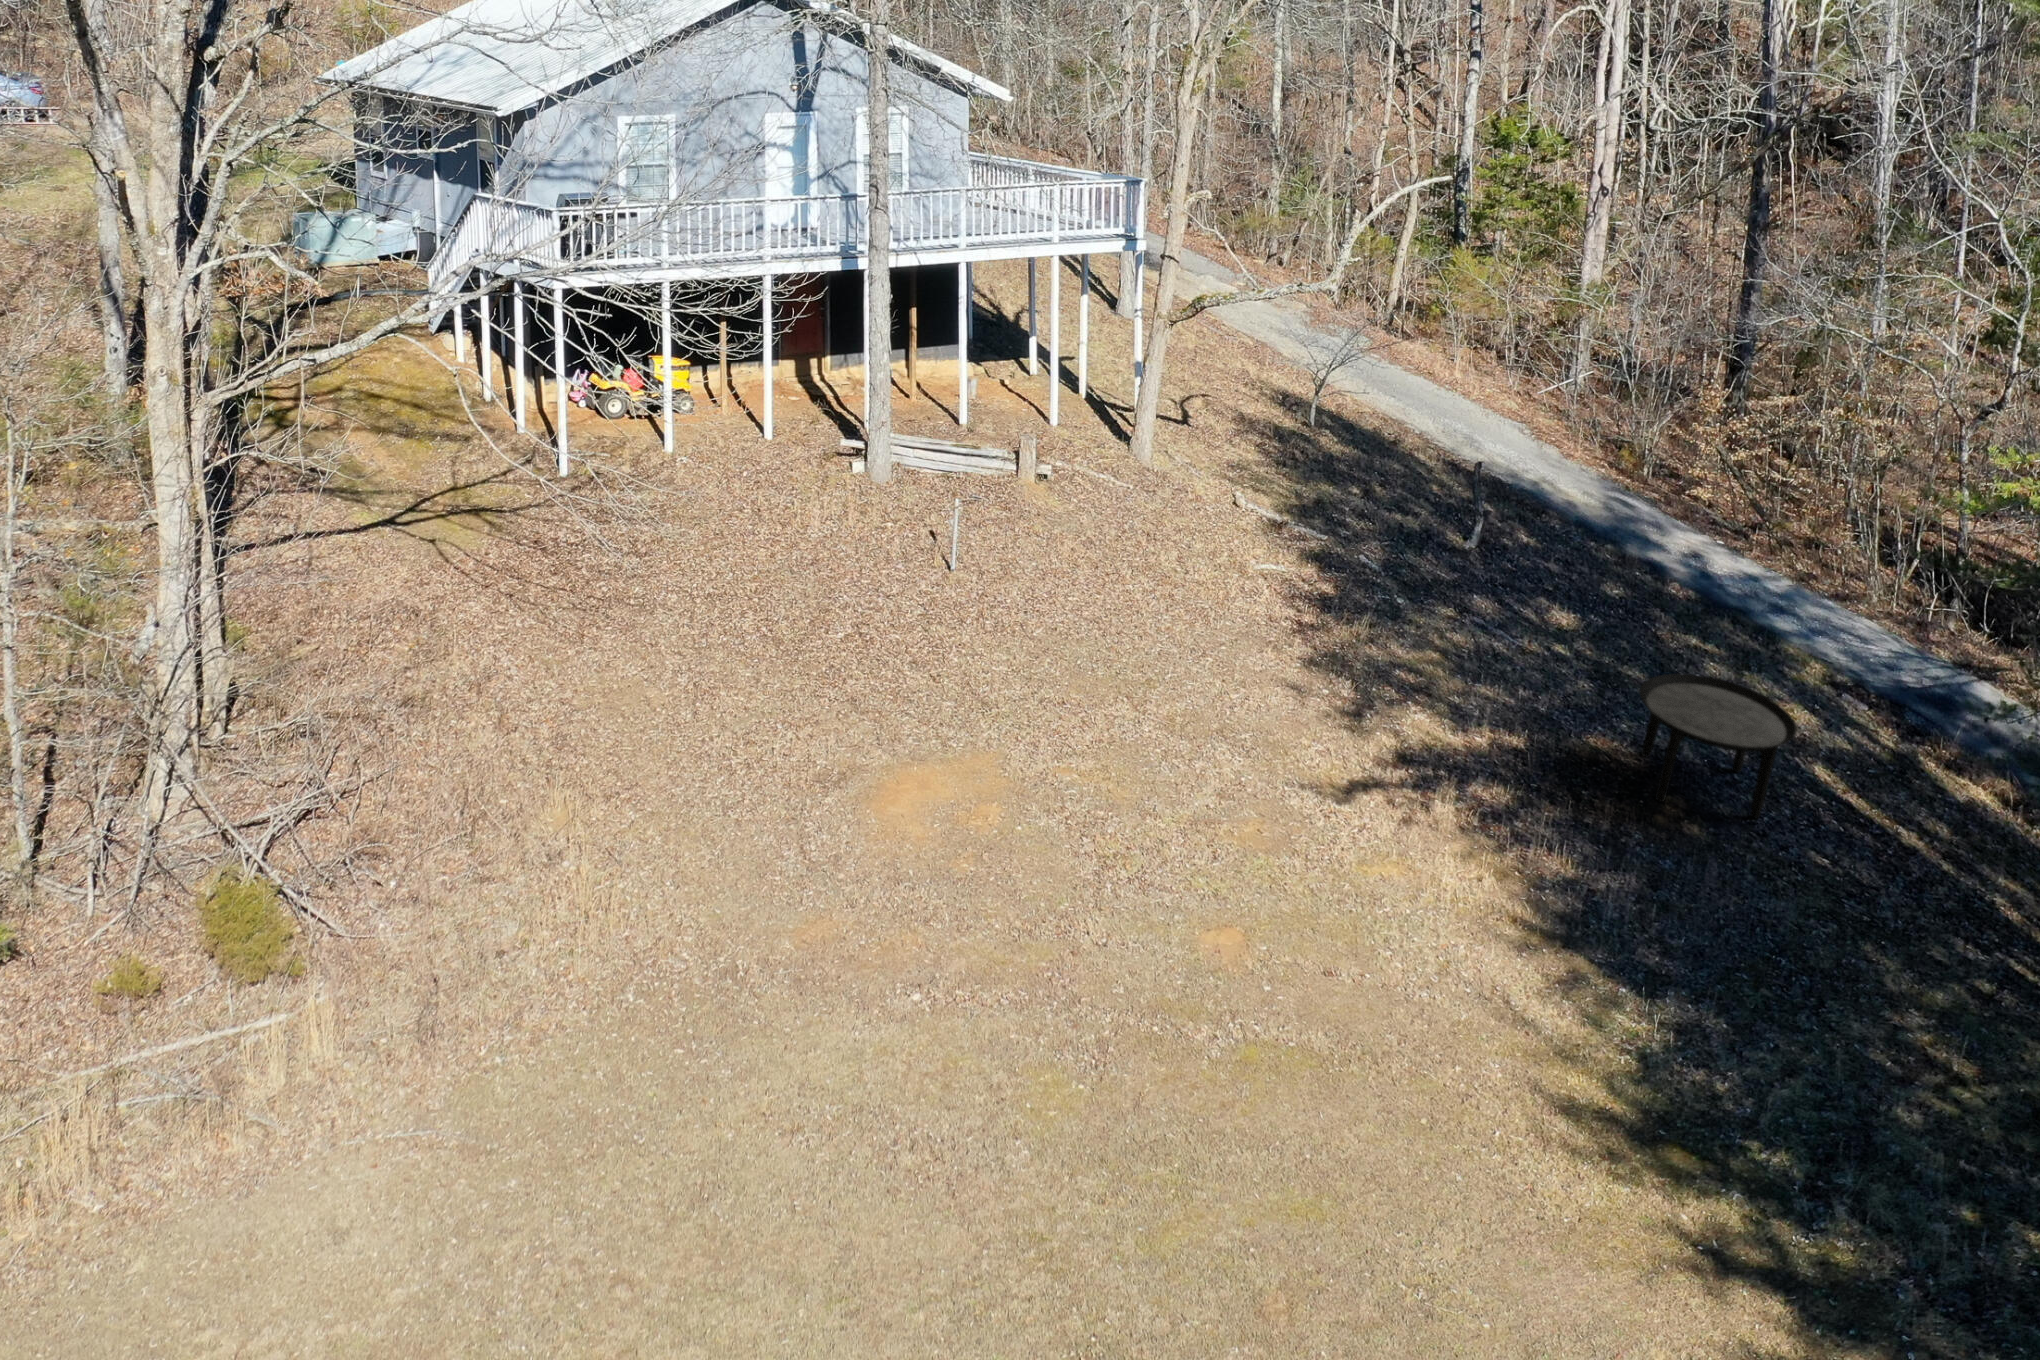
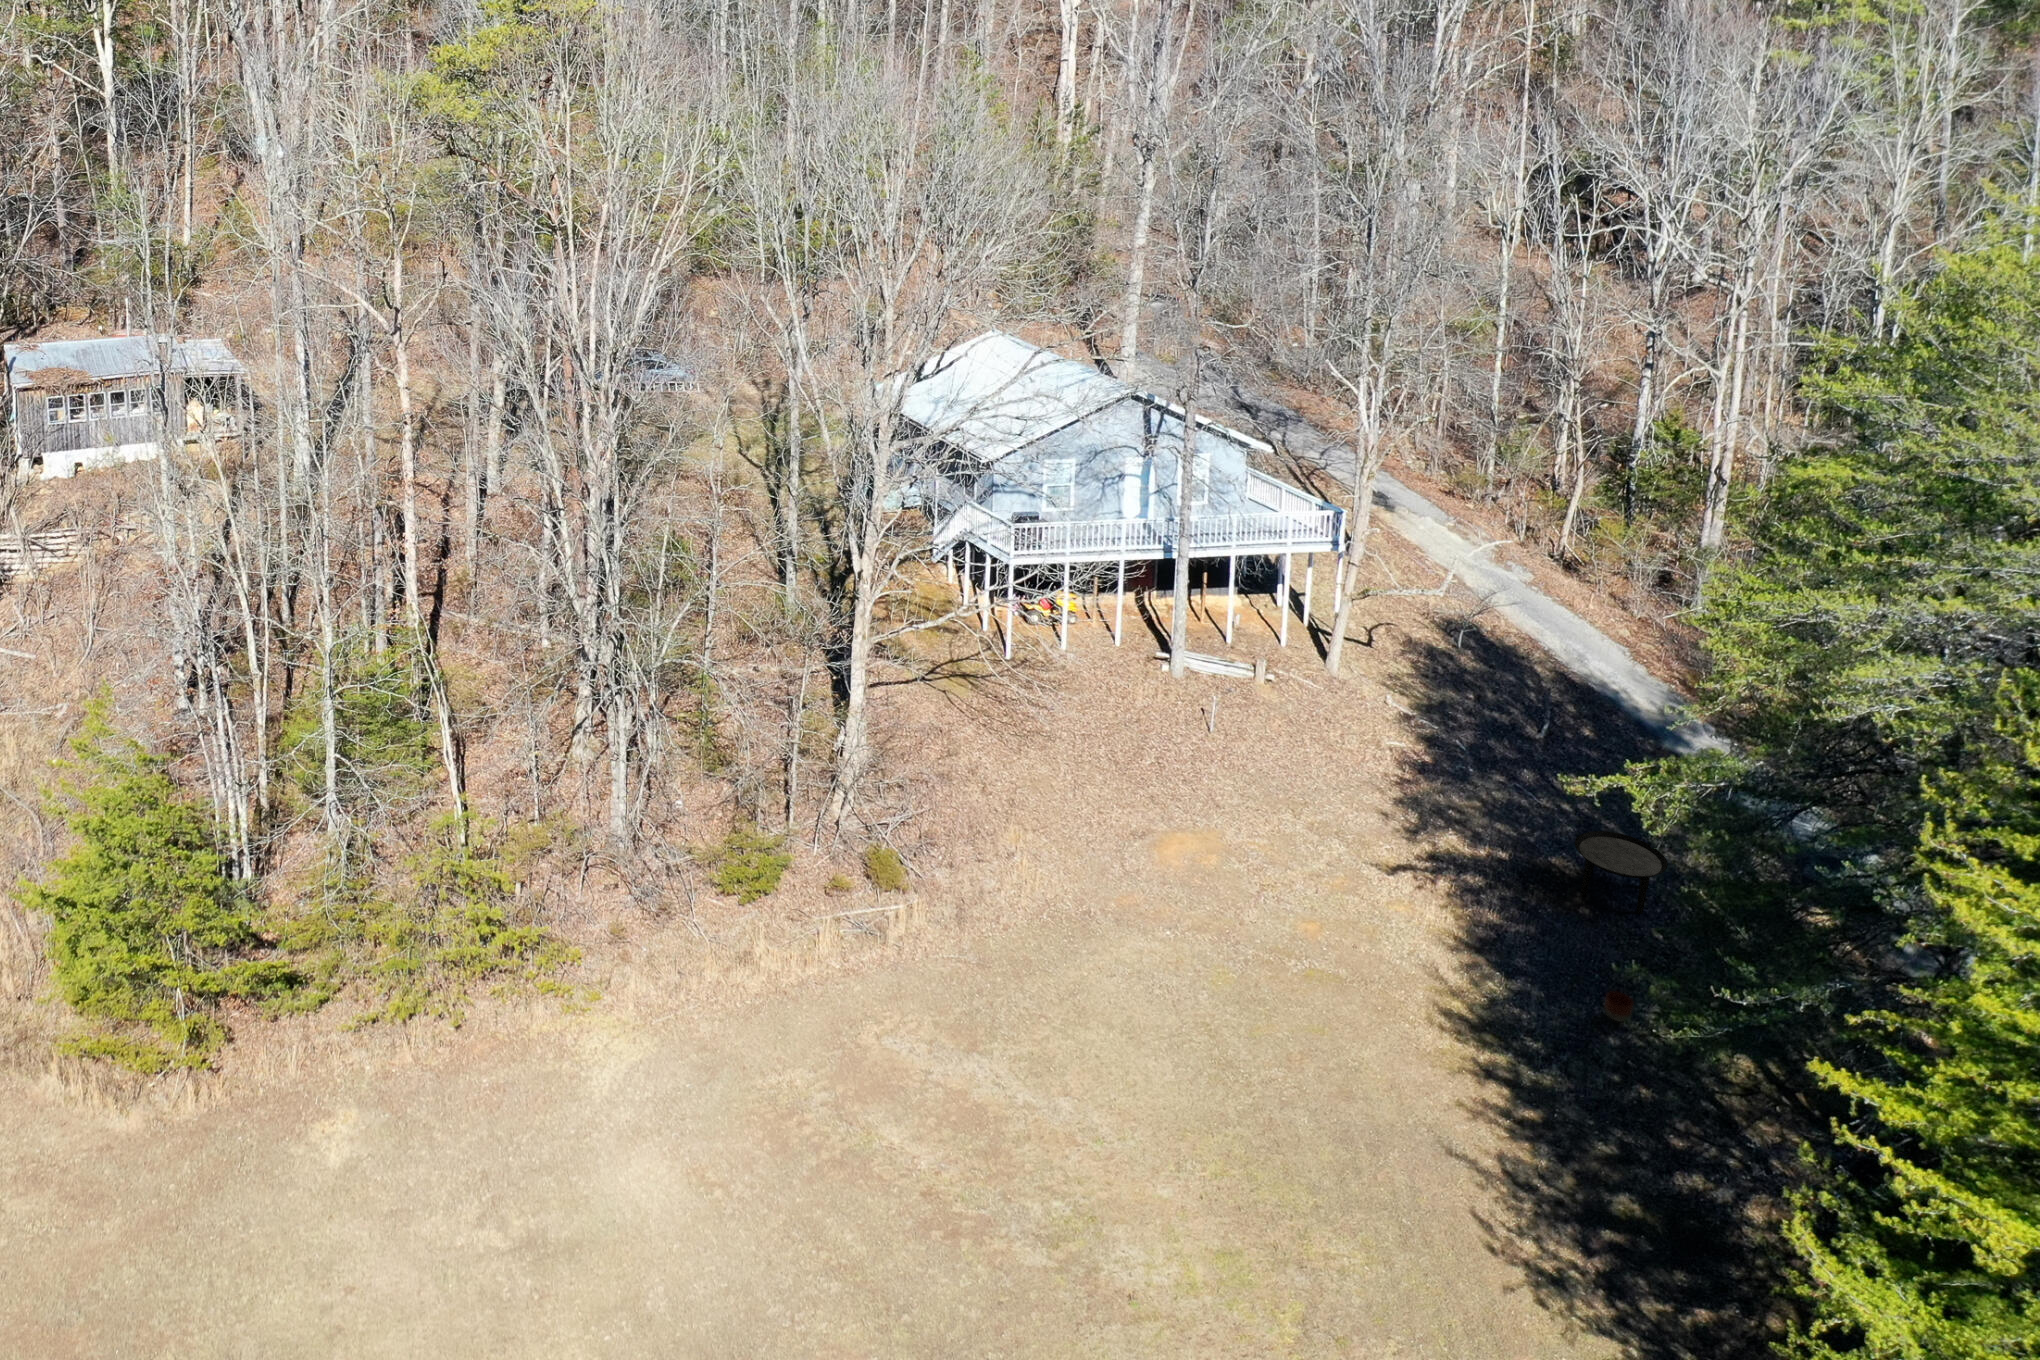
planter: none [1822,989,1882,1053] -> present [1605,991,1633,1022]

